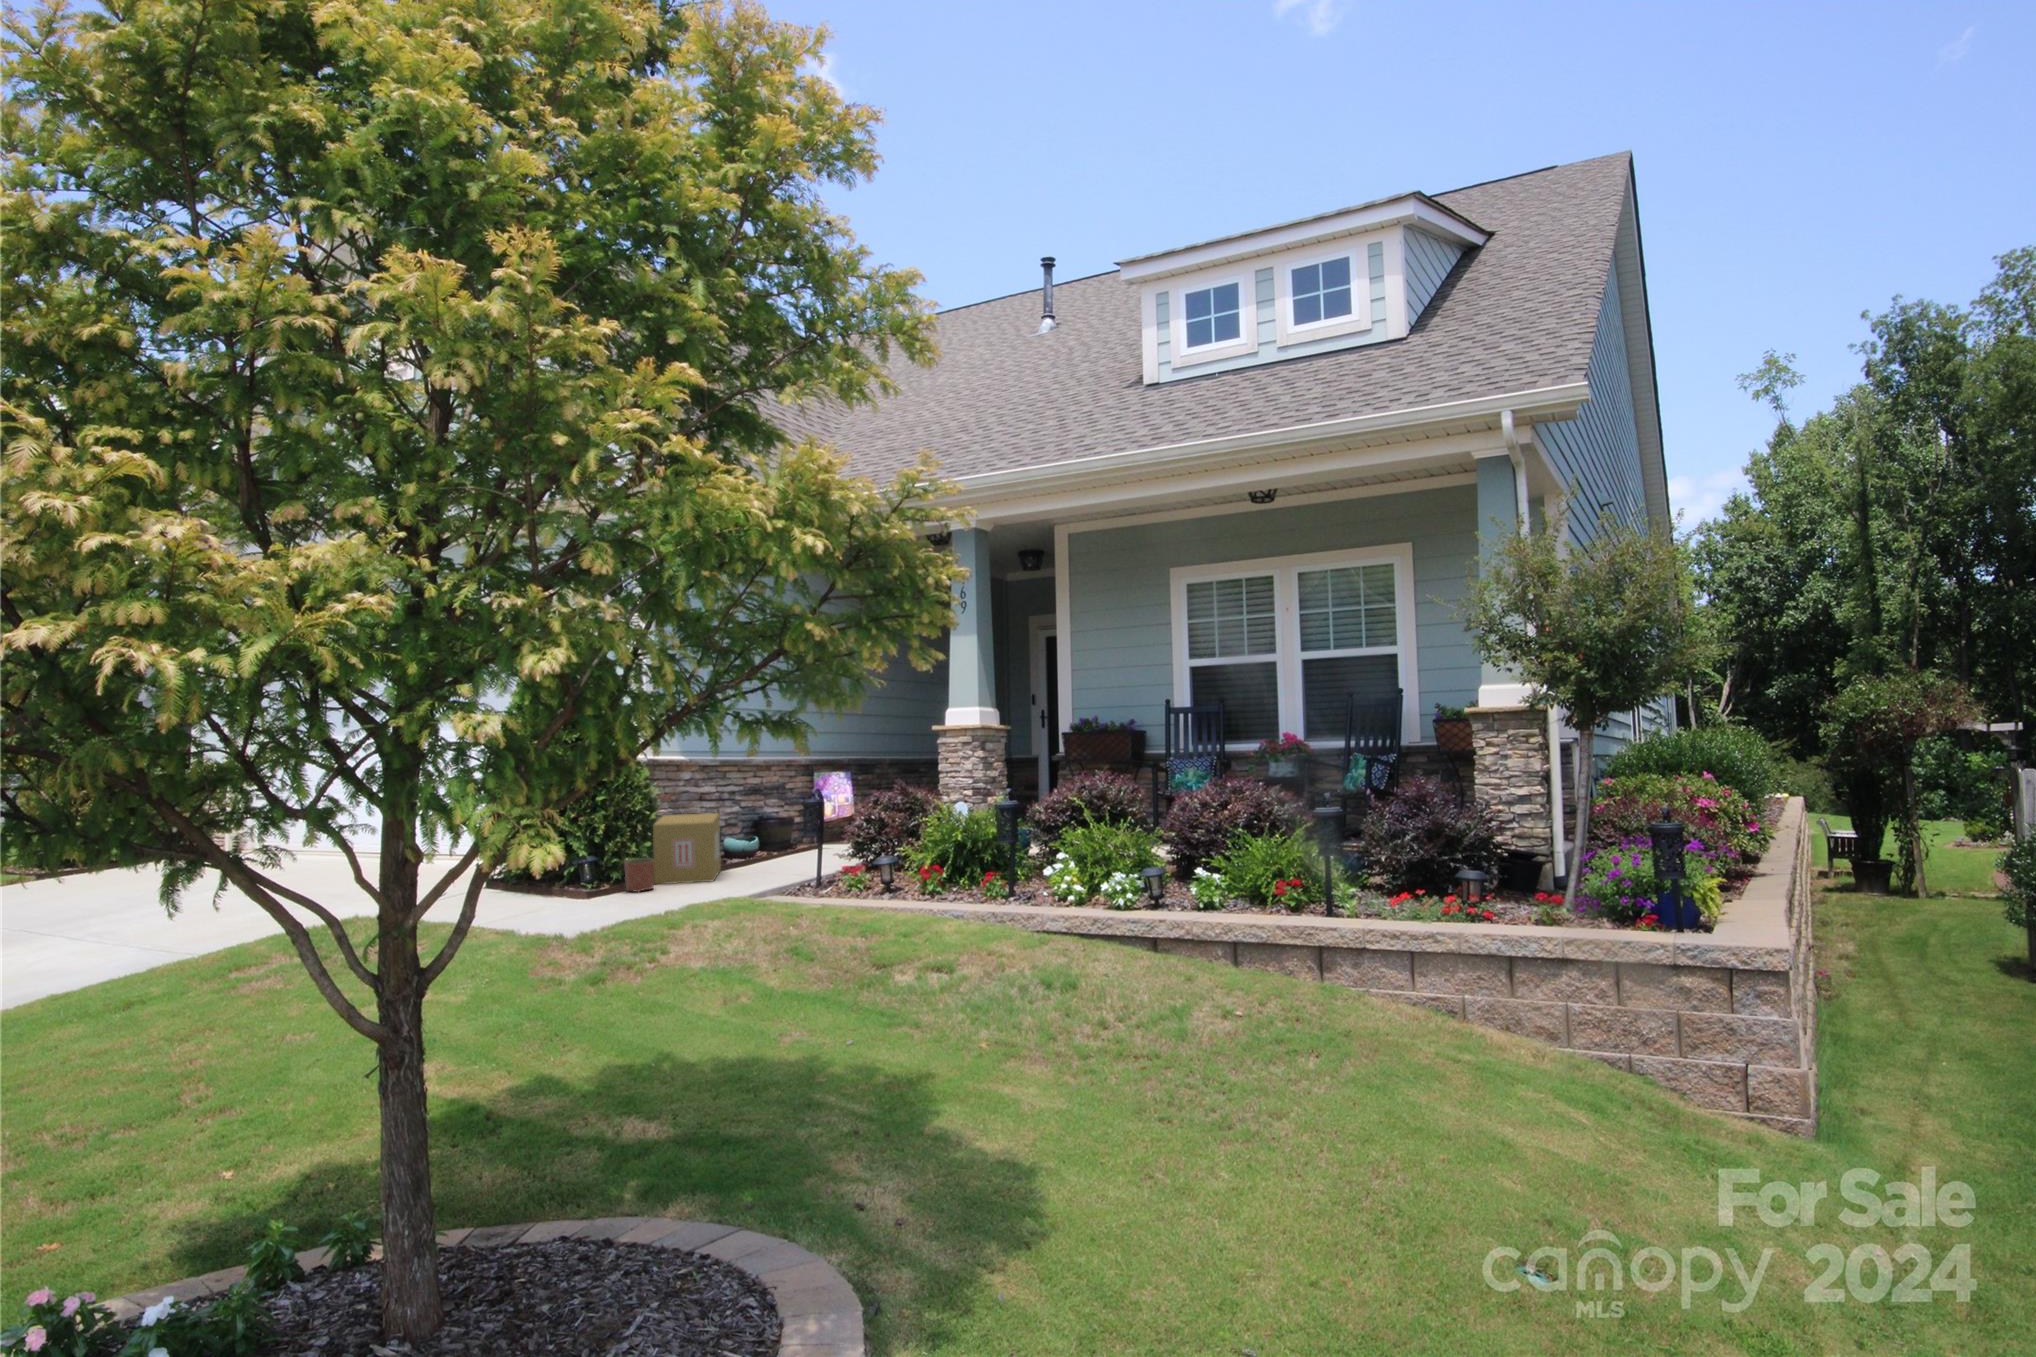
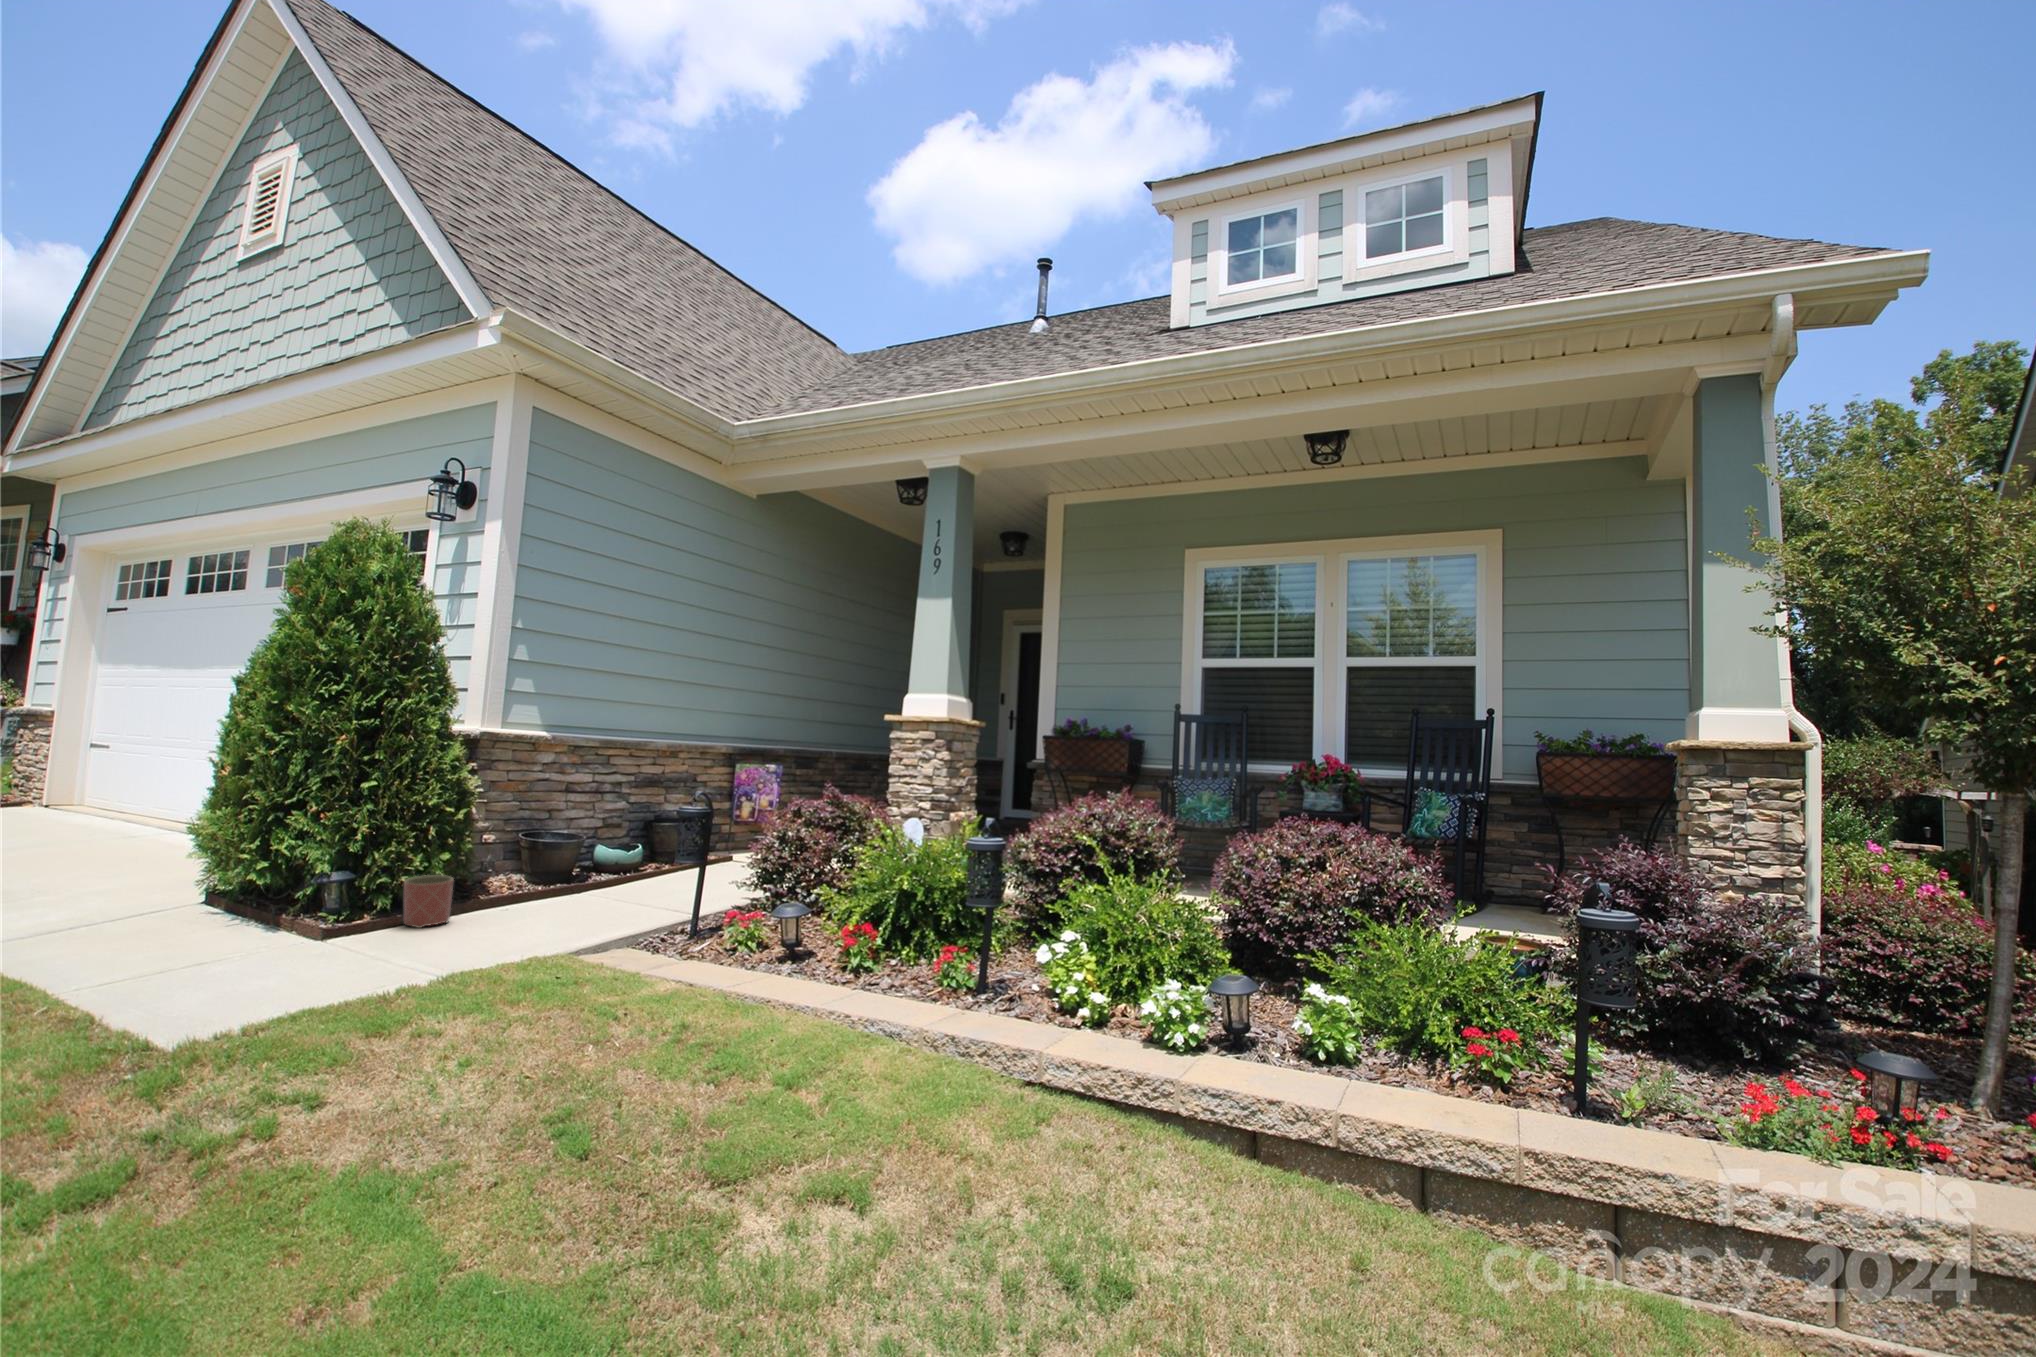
cardboard box: present [653,813,721,884] -> none [461,810,580,913]

